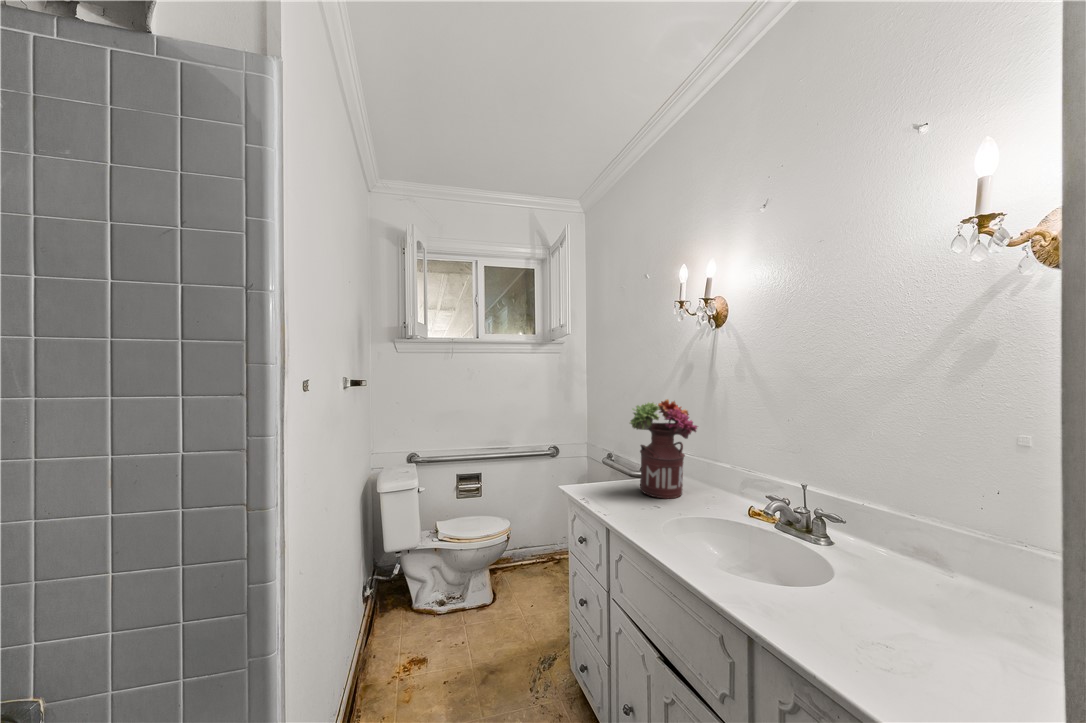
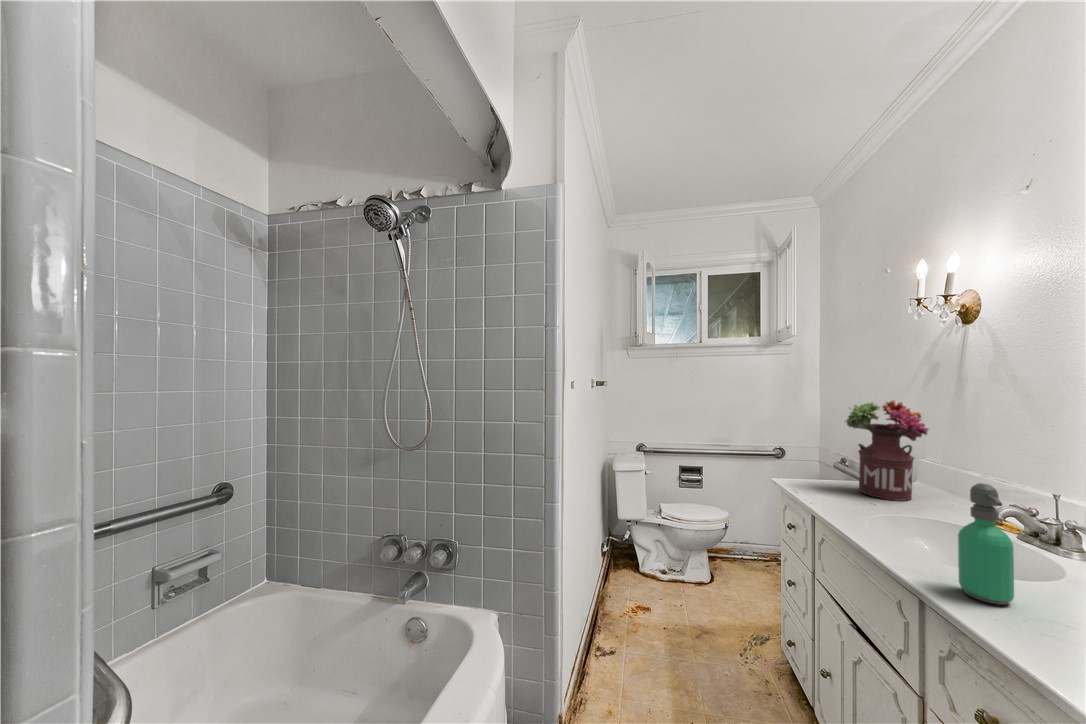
soap dispenser: none [787,503,837,637] -> present [958,483,1014,605]

